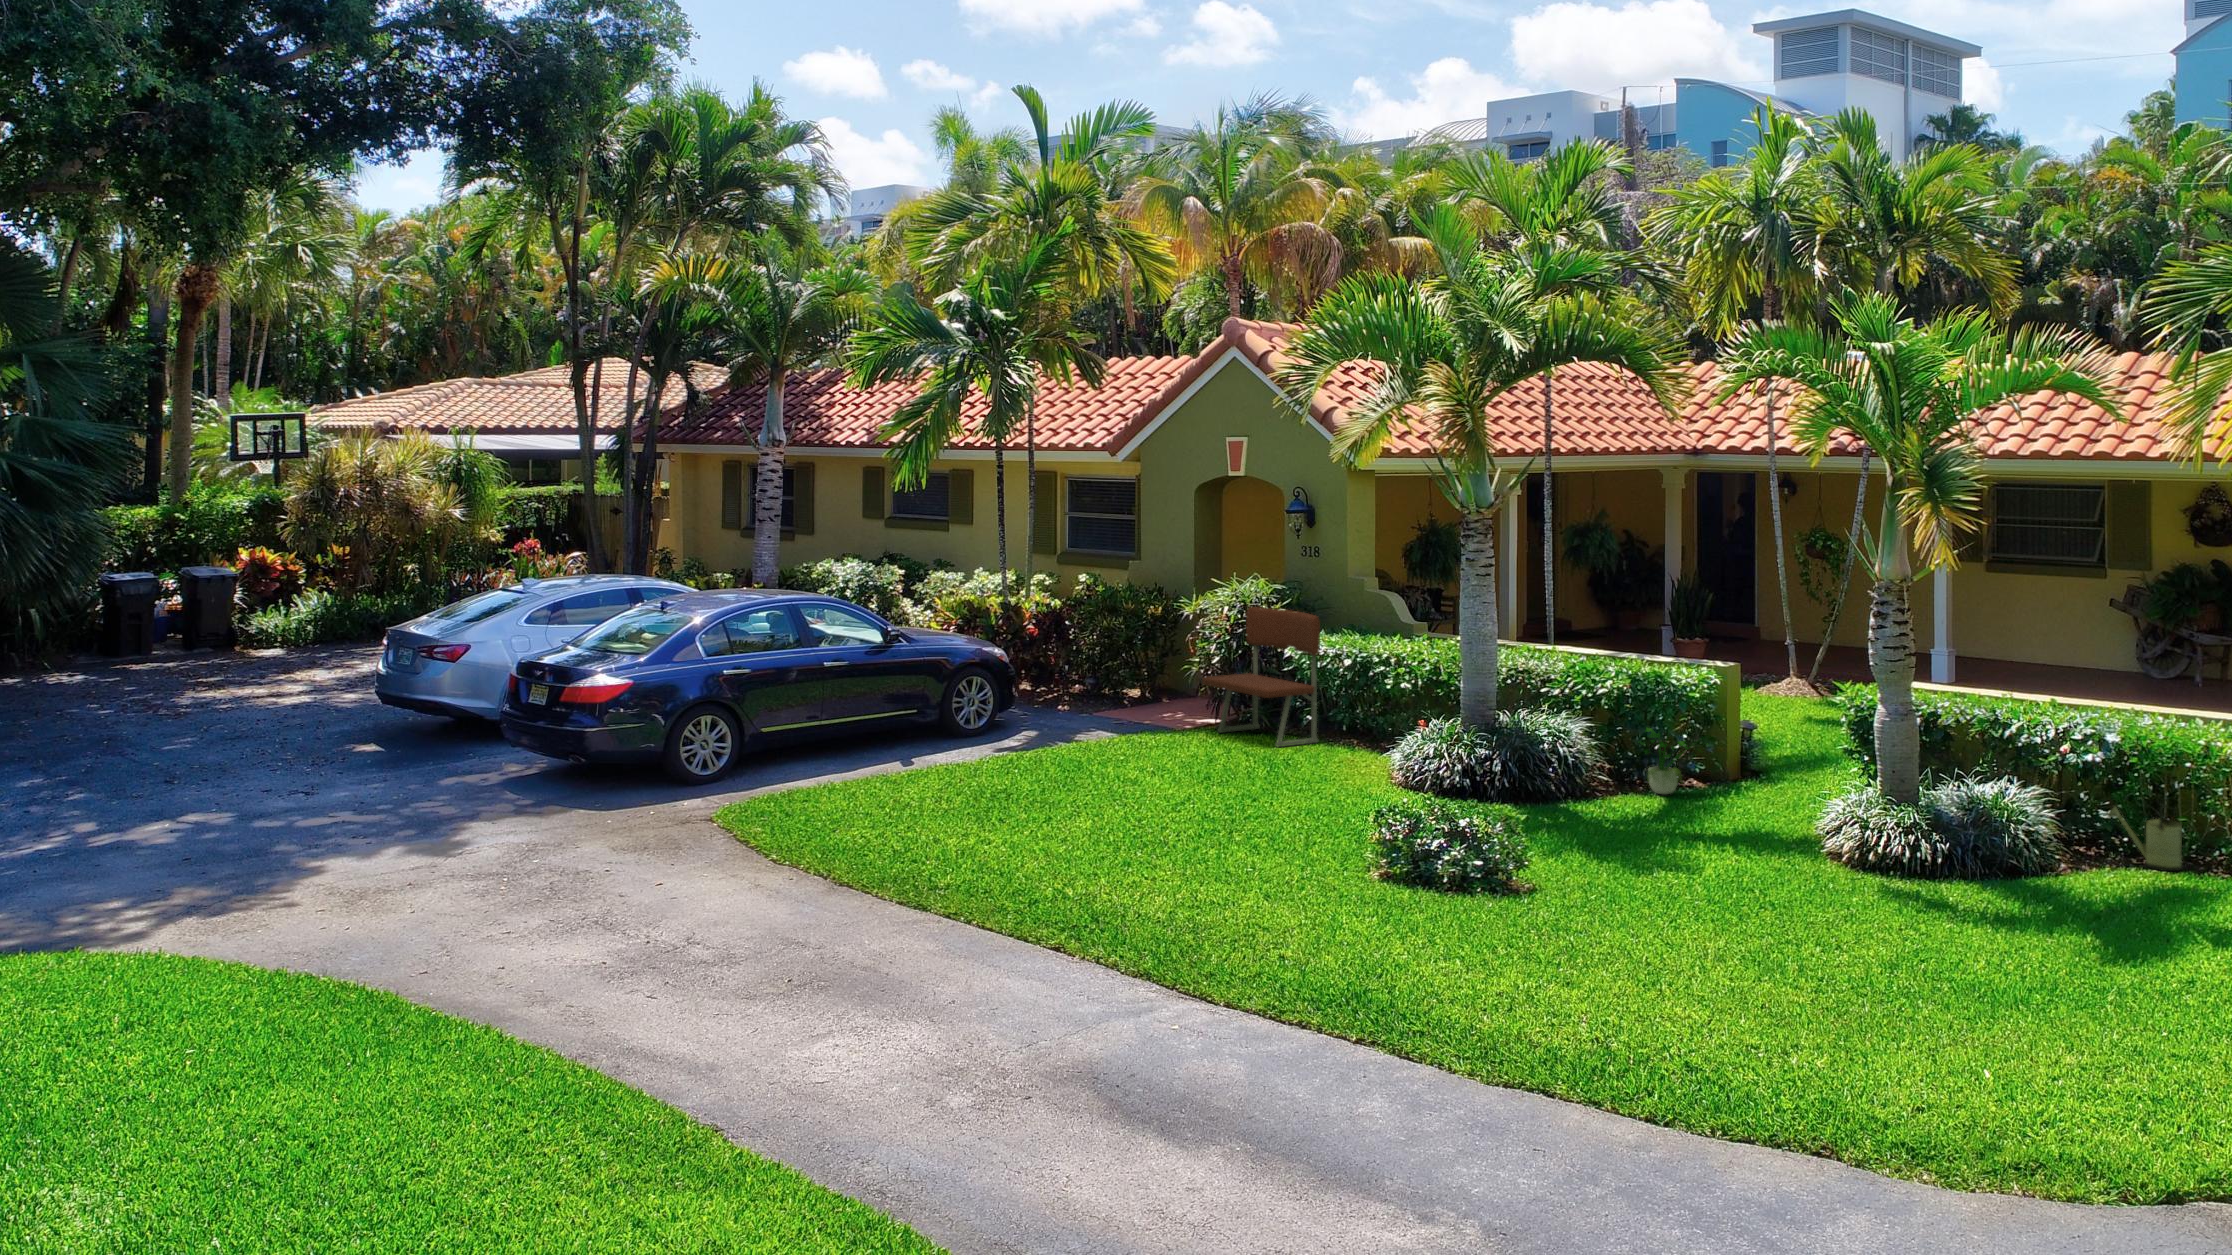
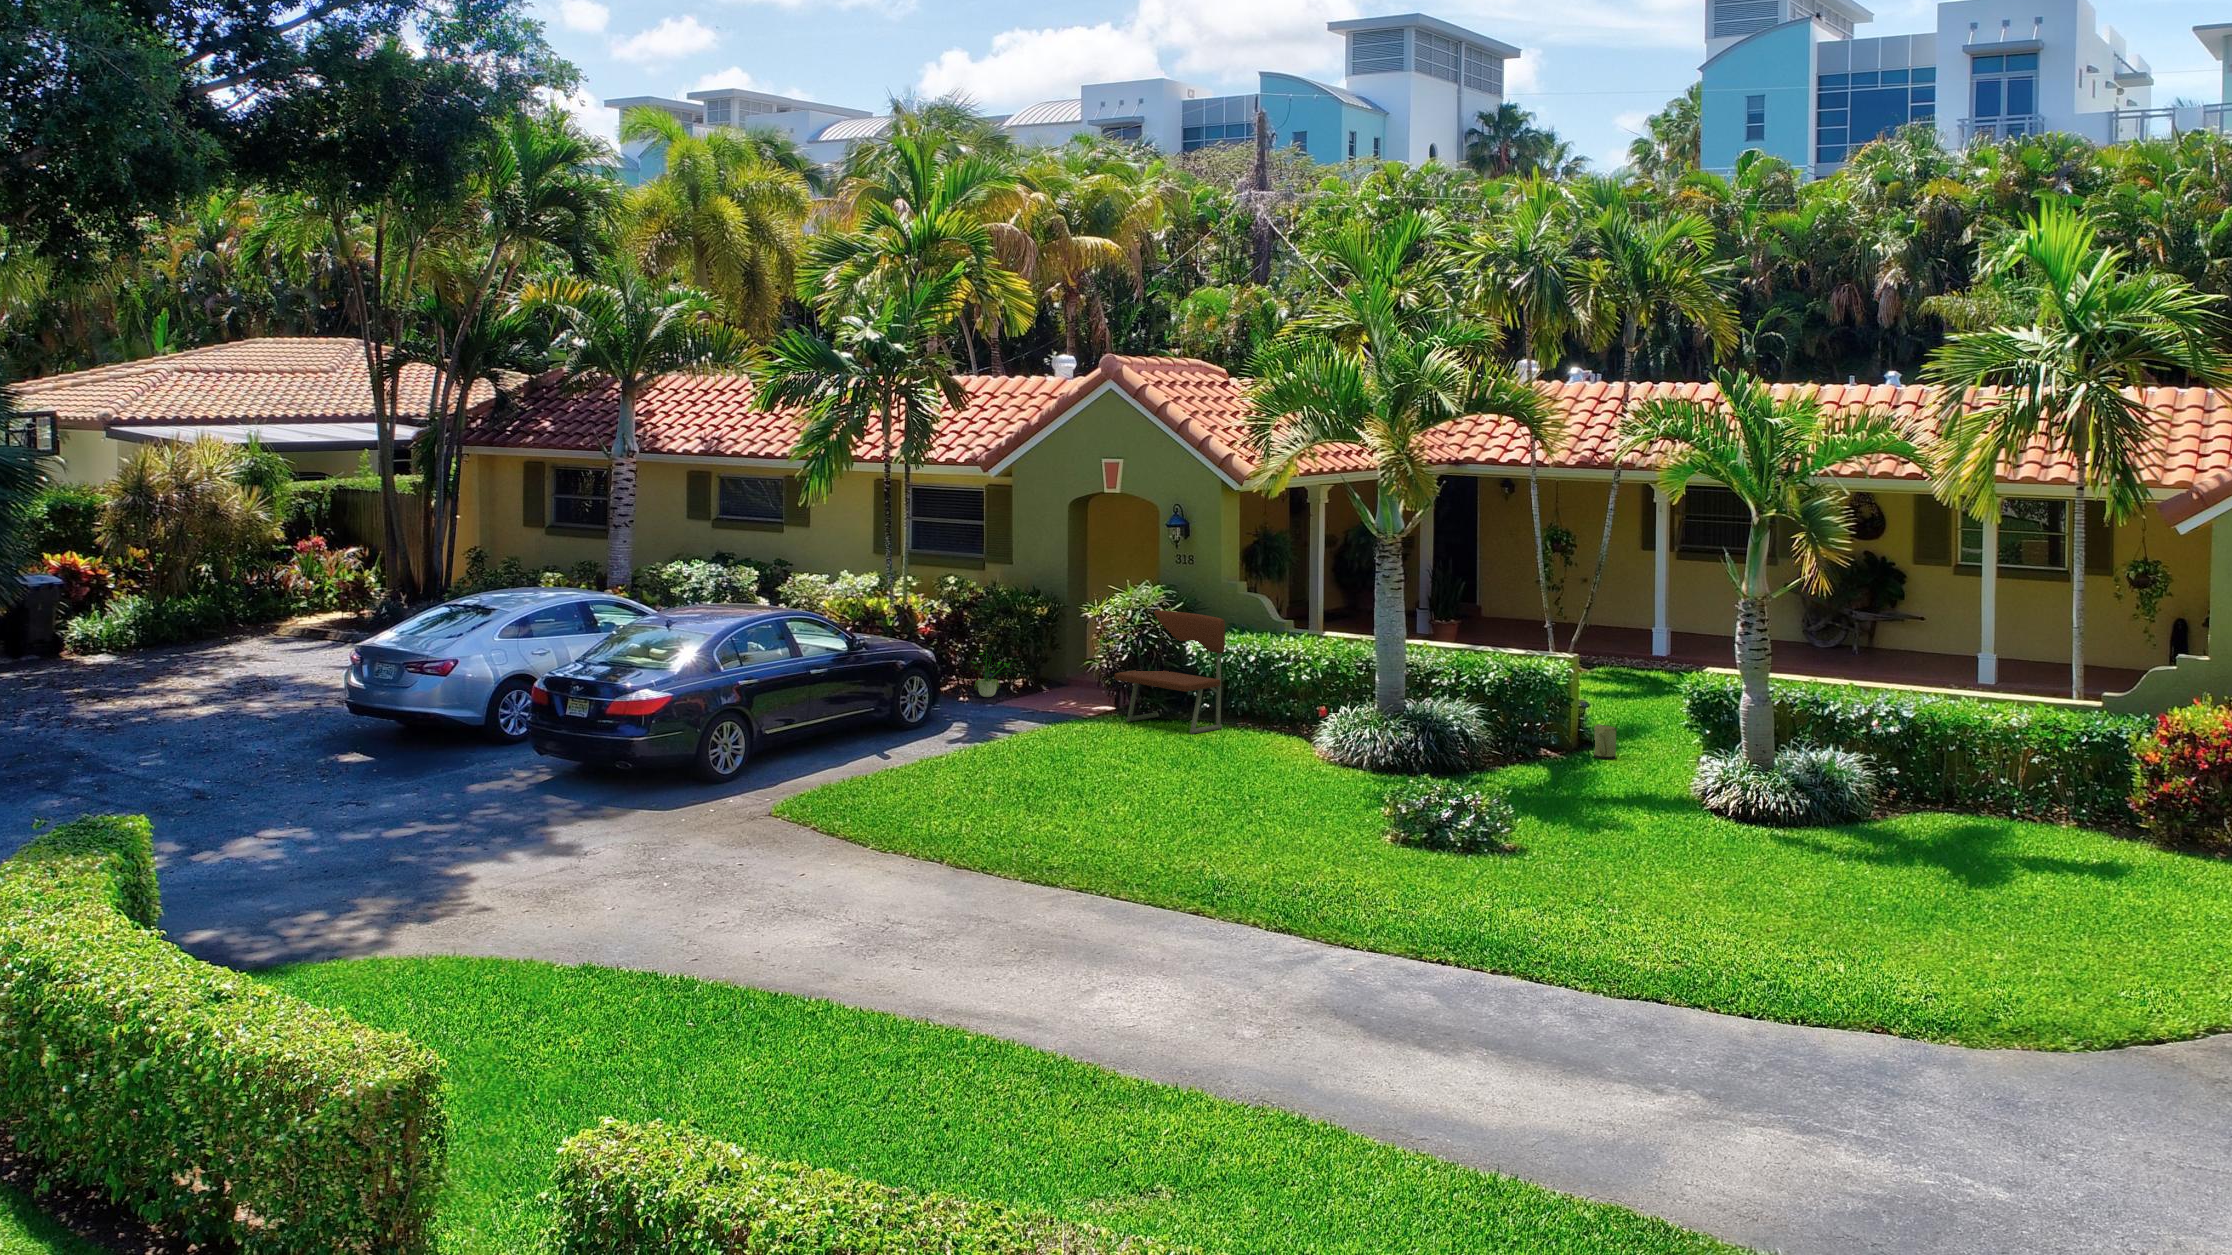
potted plant: present [1641,728,1708,794] -> present [971,652,1013,697]
watering can: present [2108,805,2183,871] -> present [1594,724,1617,759]

